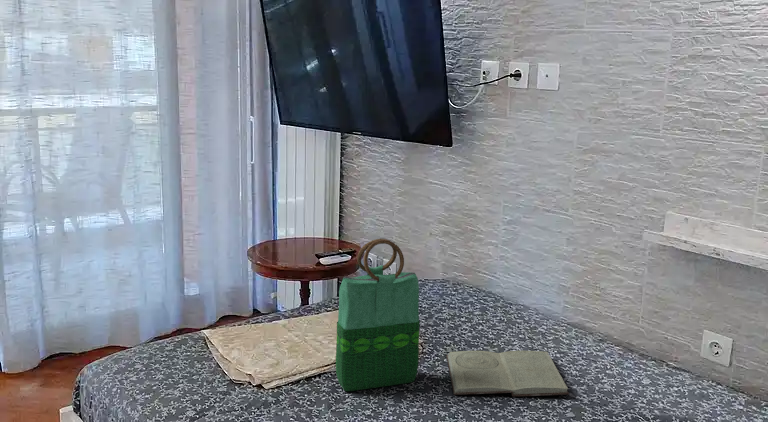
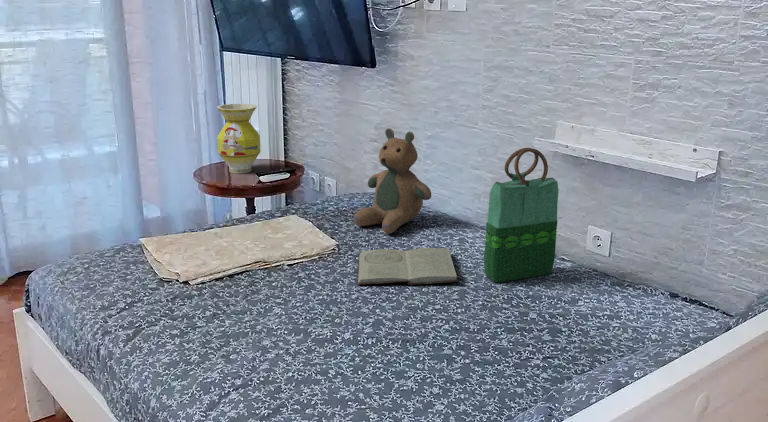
vase: none [276,180,321,254] -> present [217,104,260,173]
teddy bear: none [433,214,520,330] -> present [353,128,431,234]
tote bag: present [336,239,420,391] -> present [484,148,558,282]

